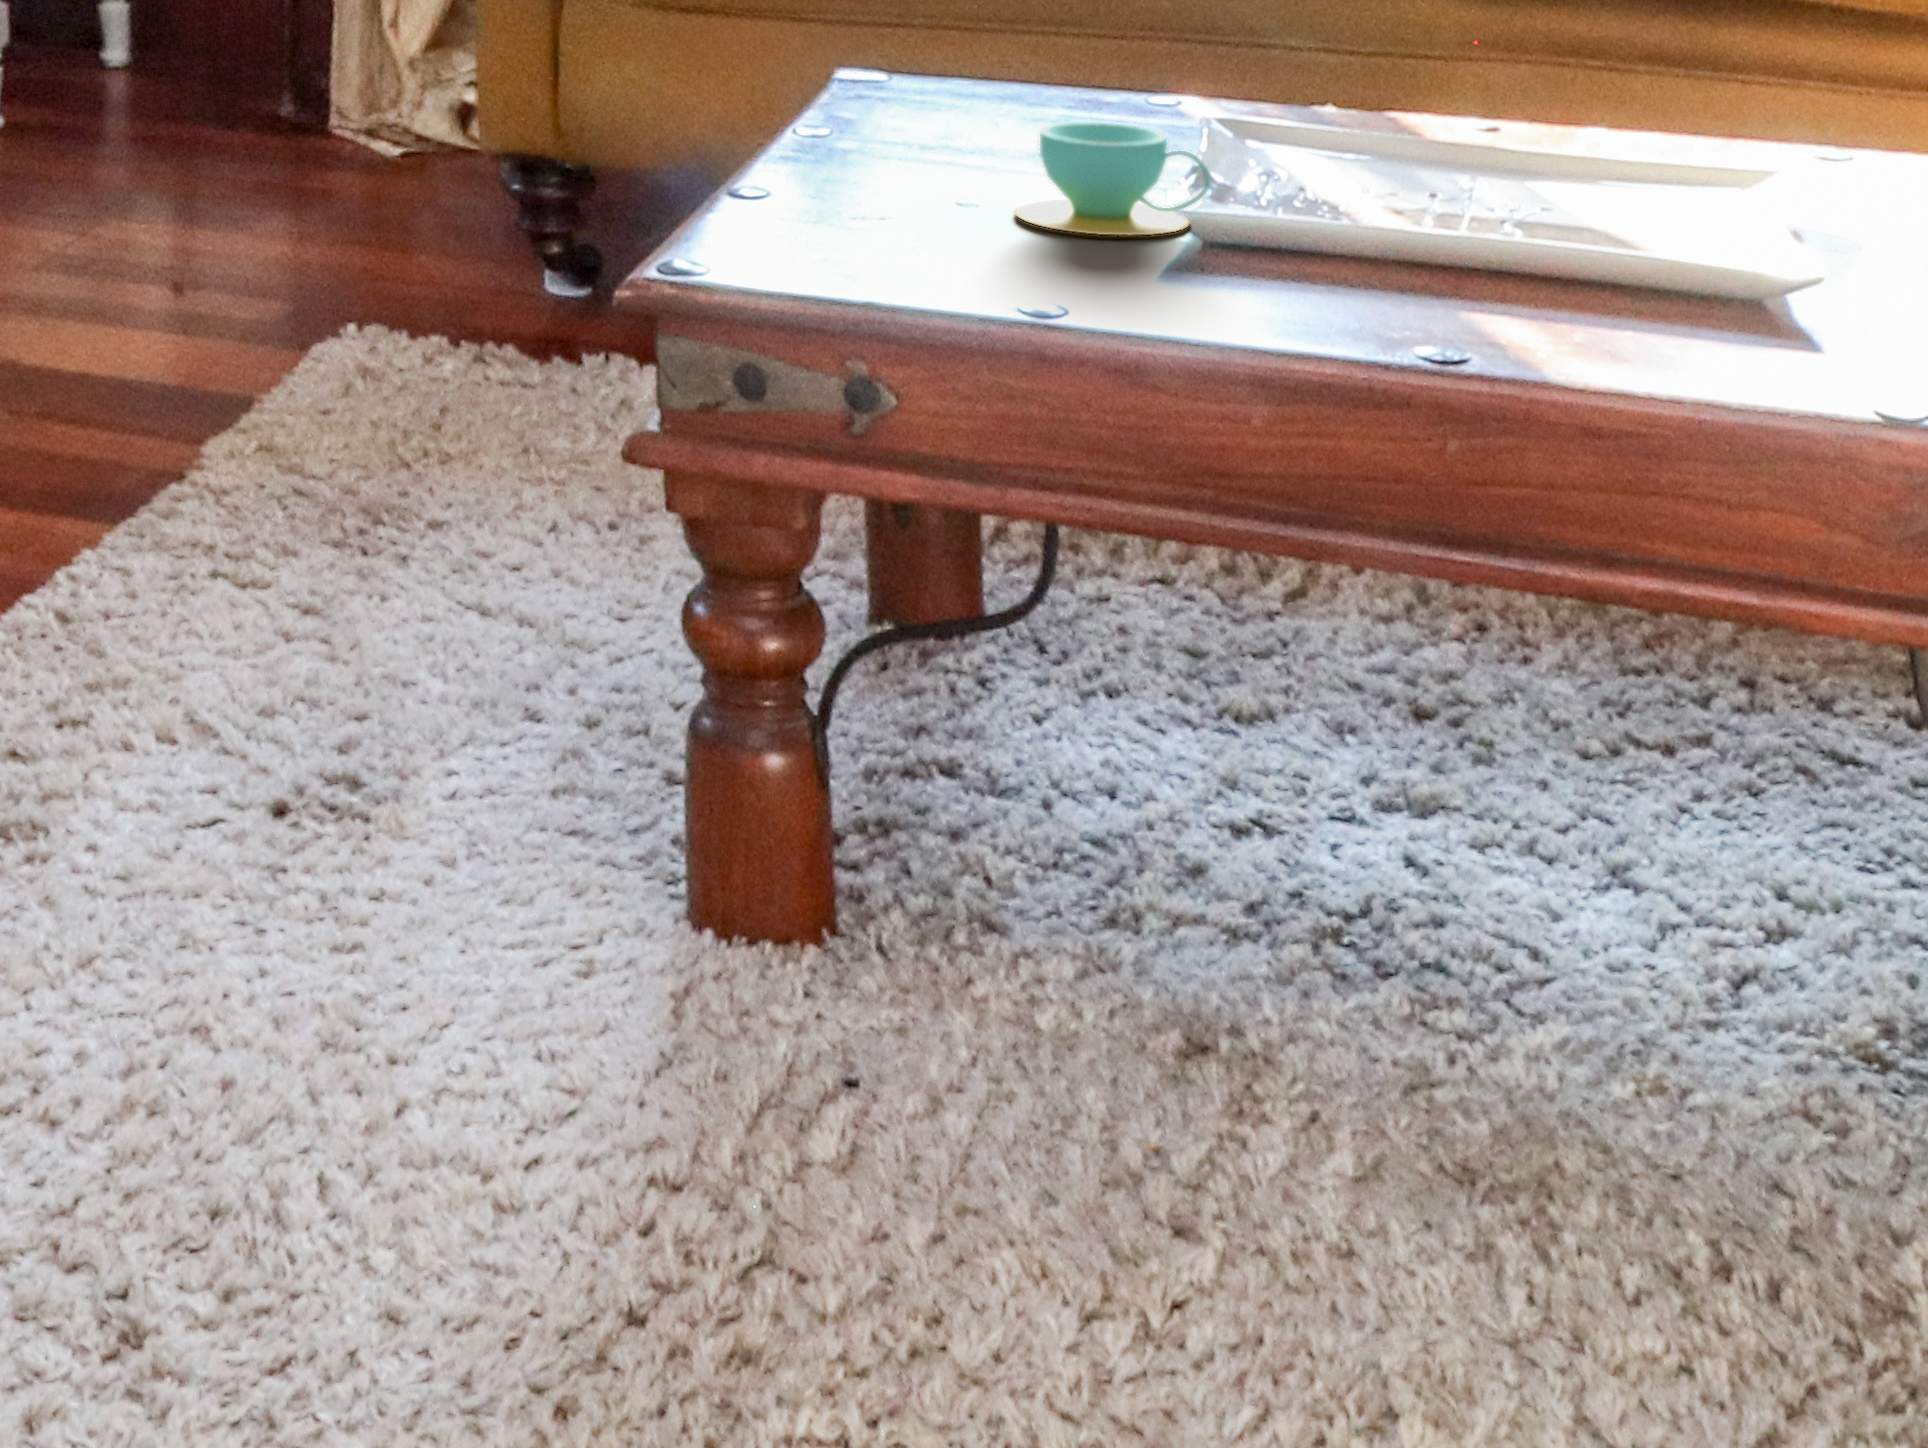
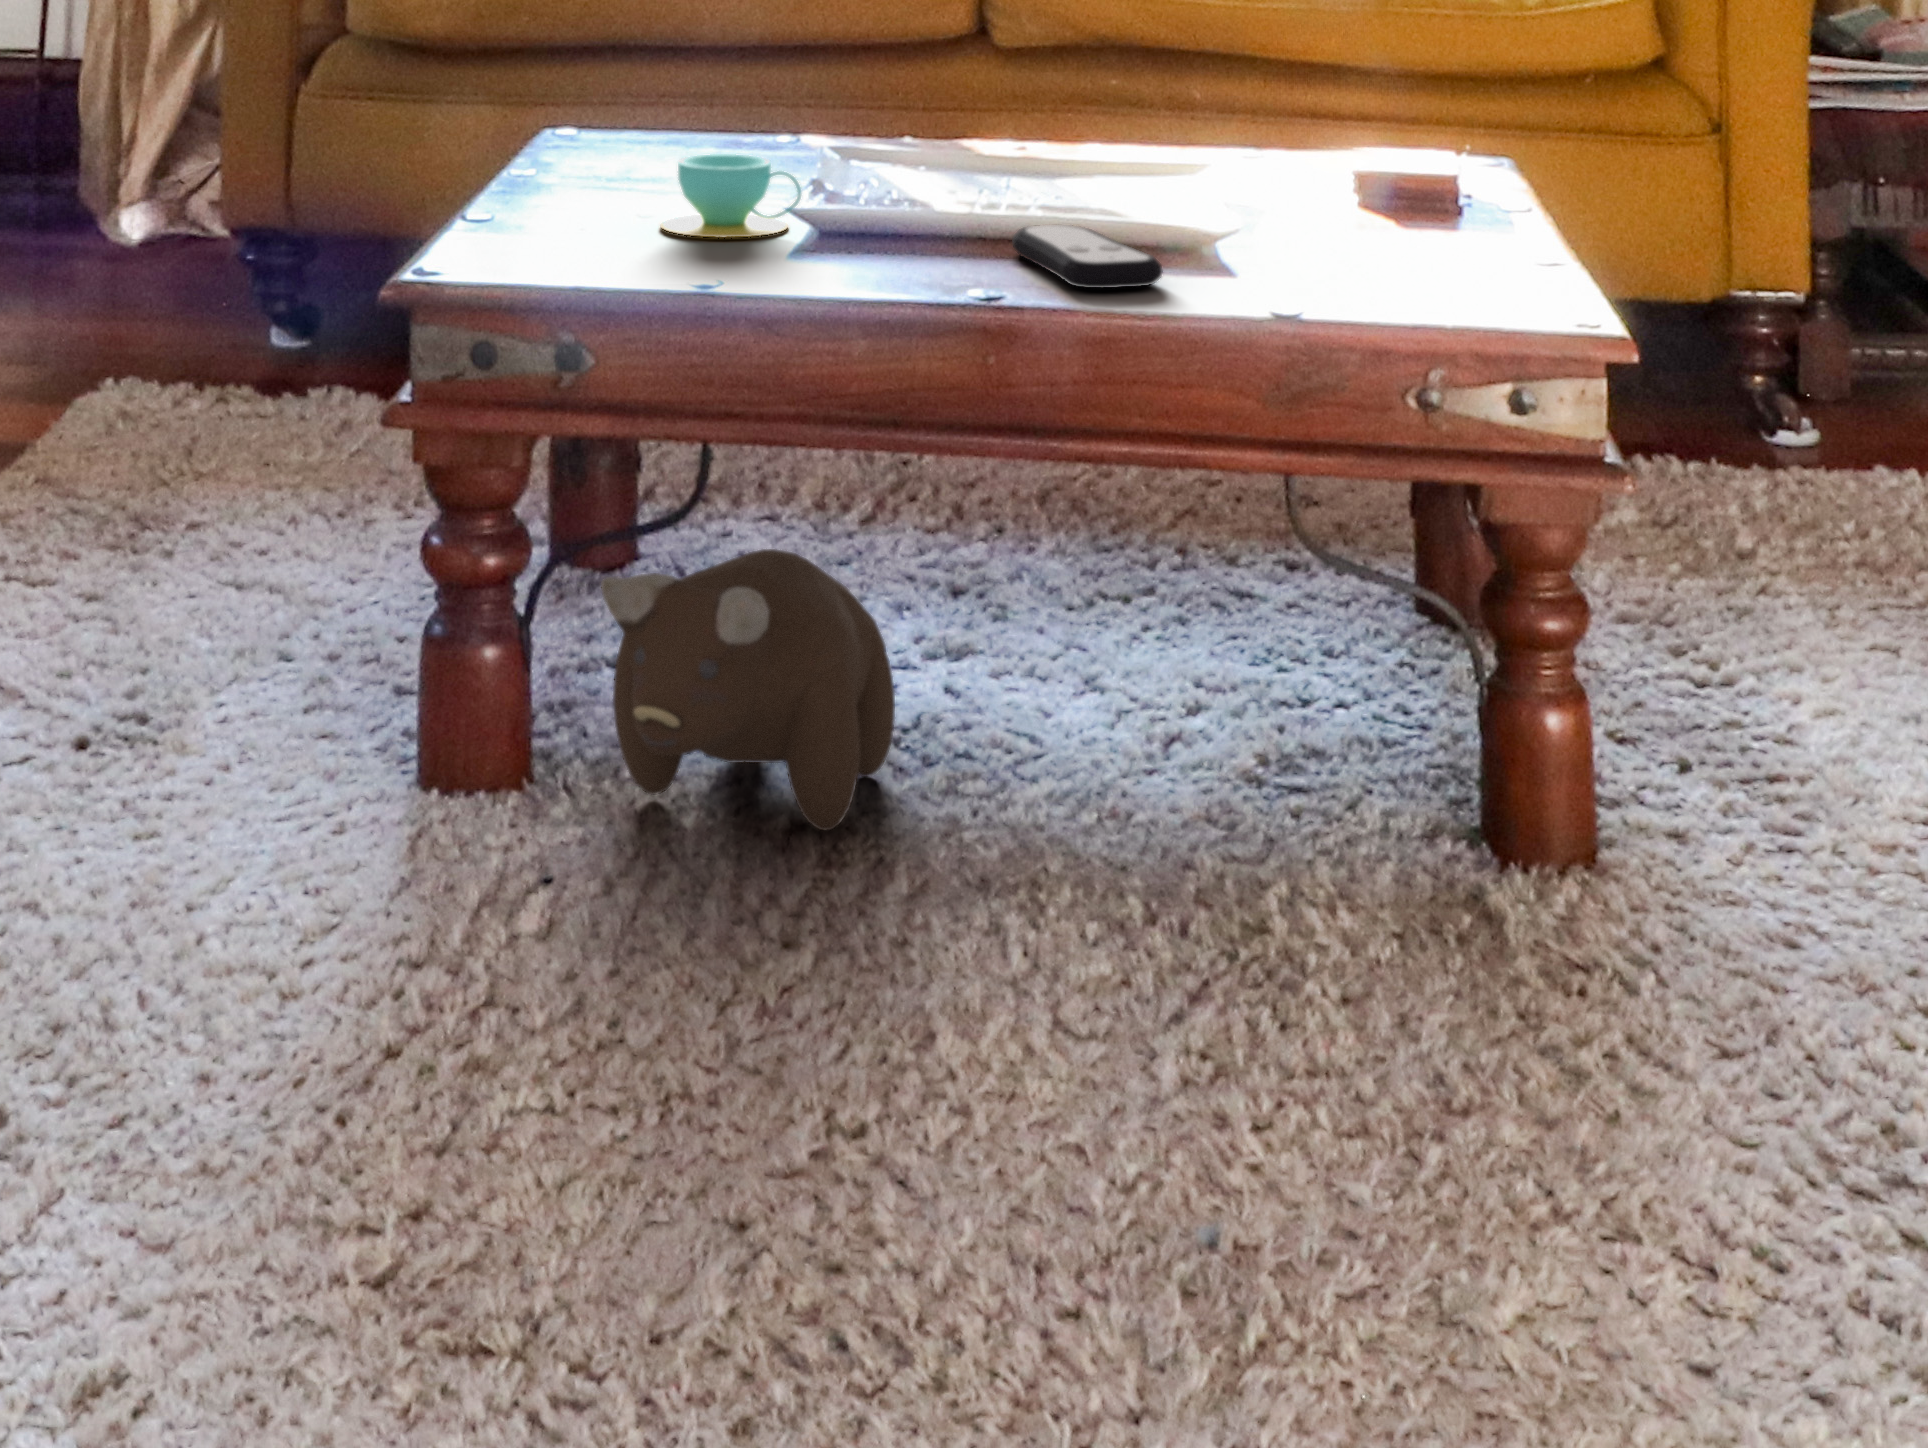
remote control: none [1515,244,1750,345] -> present [1012,225,1162,288]
plush toy: none [934,653,1339,1046] -> present [601,549,895,830]

